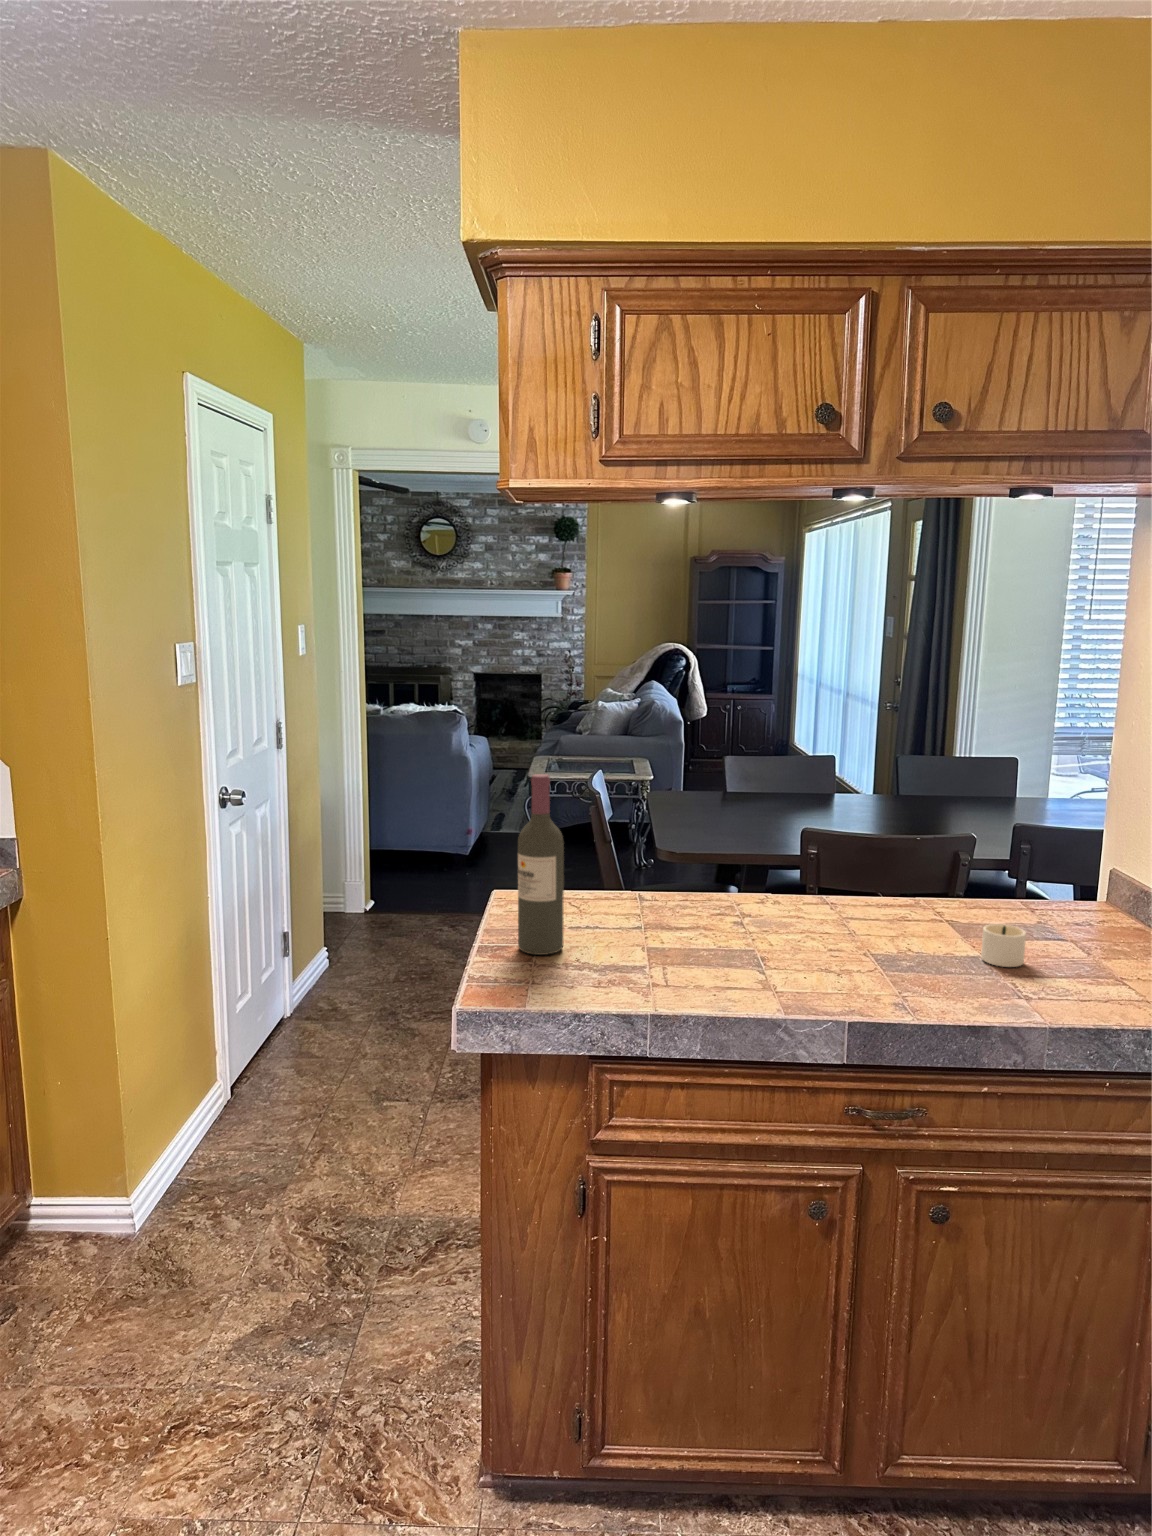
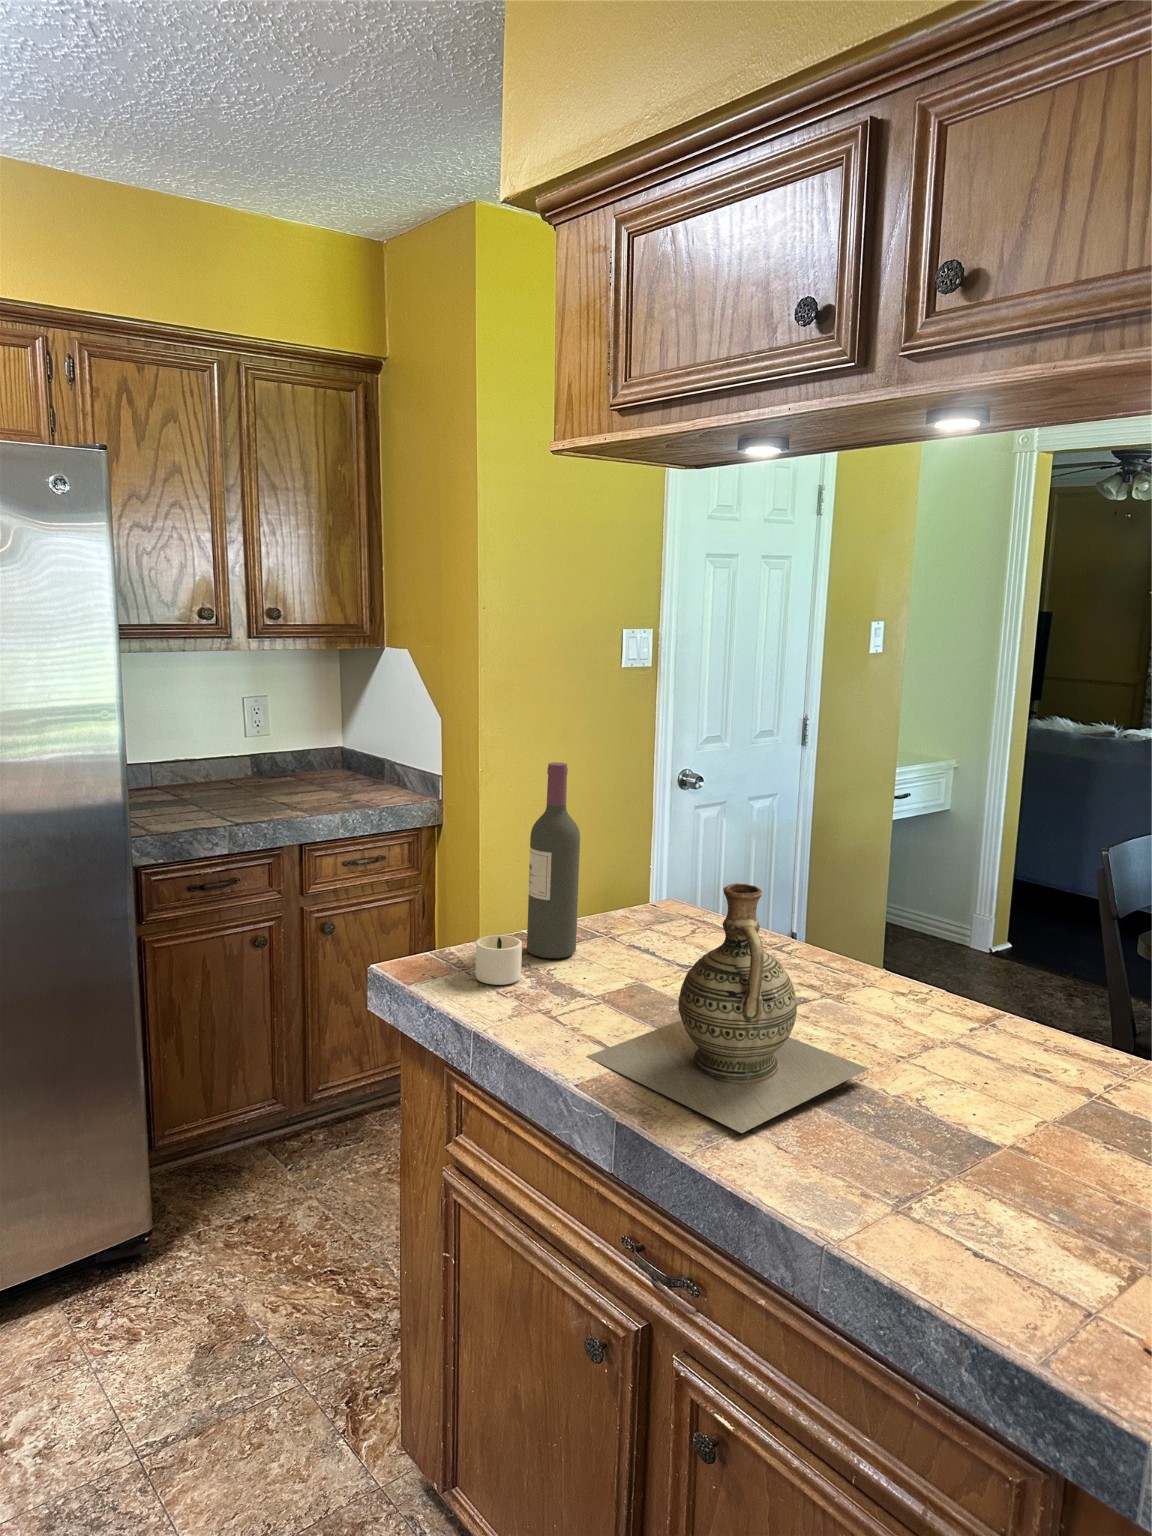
ceramic jug: none [725,831,913,998] -> present [587,884,869,1133]
candle: present [981,924,1026,967] -> present [476,935,522,985]

